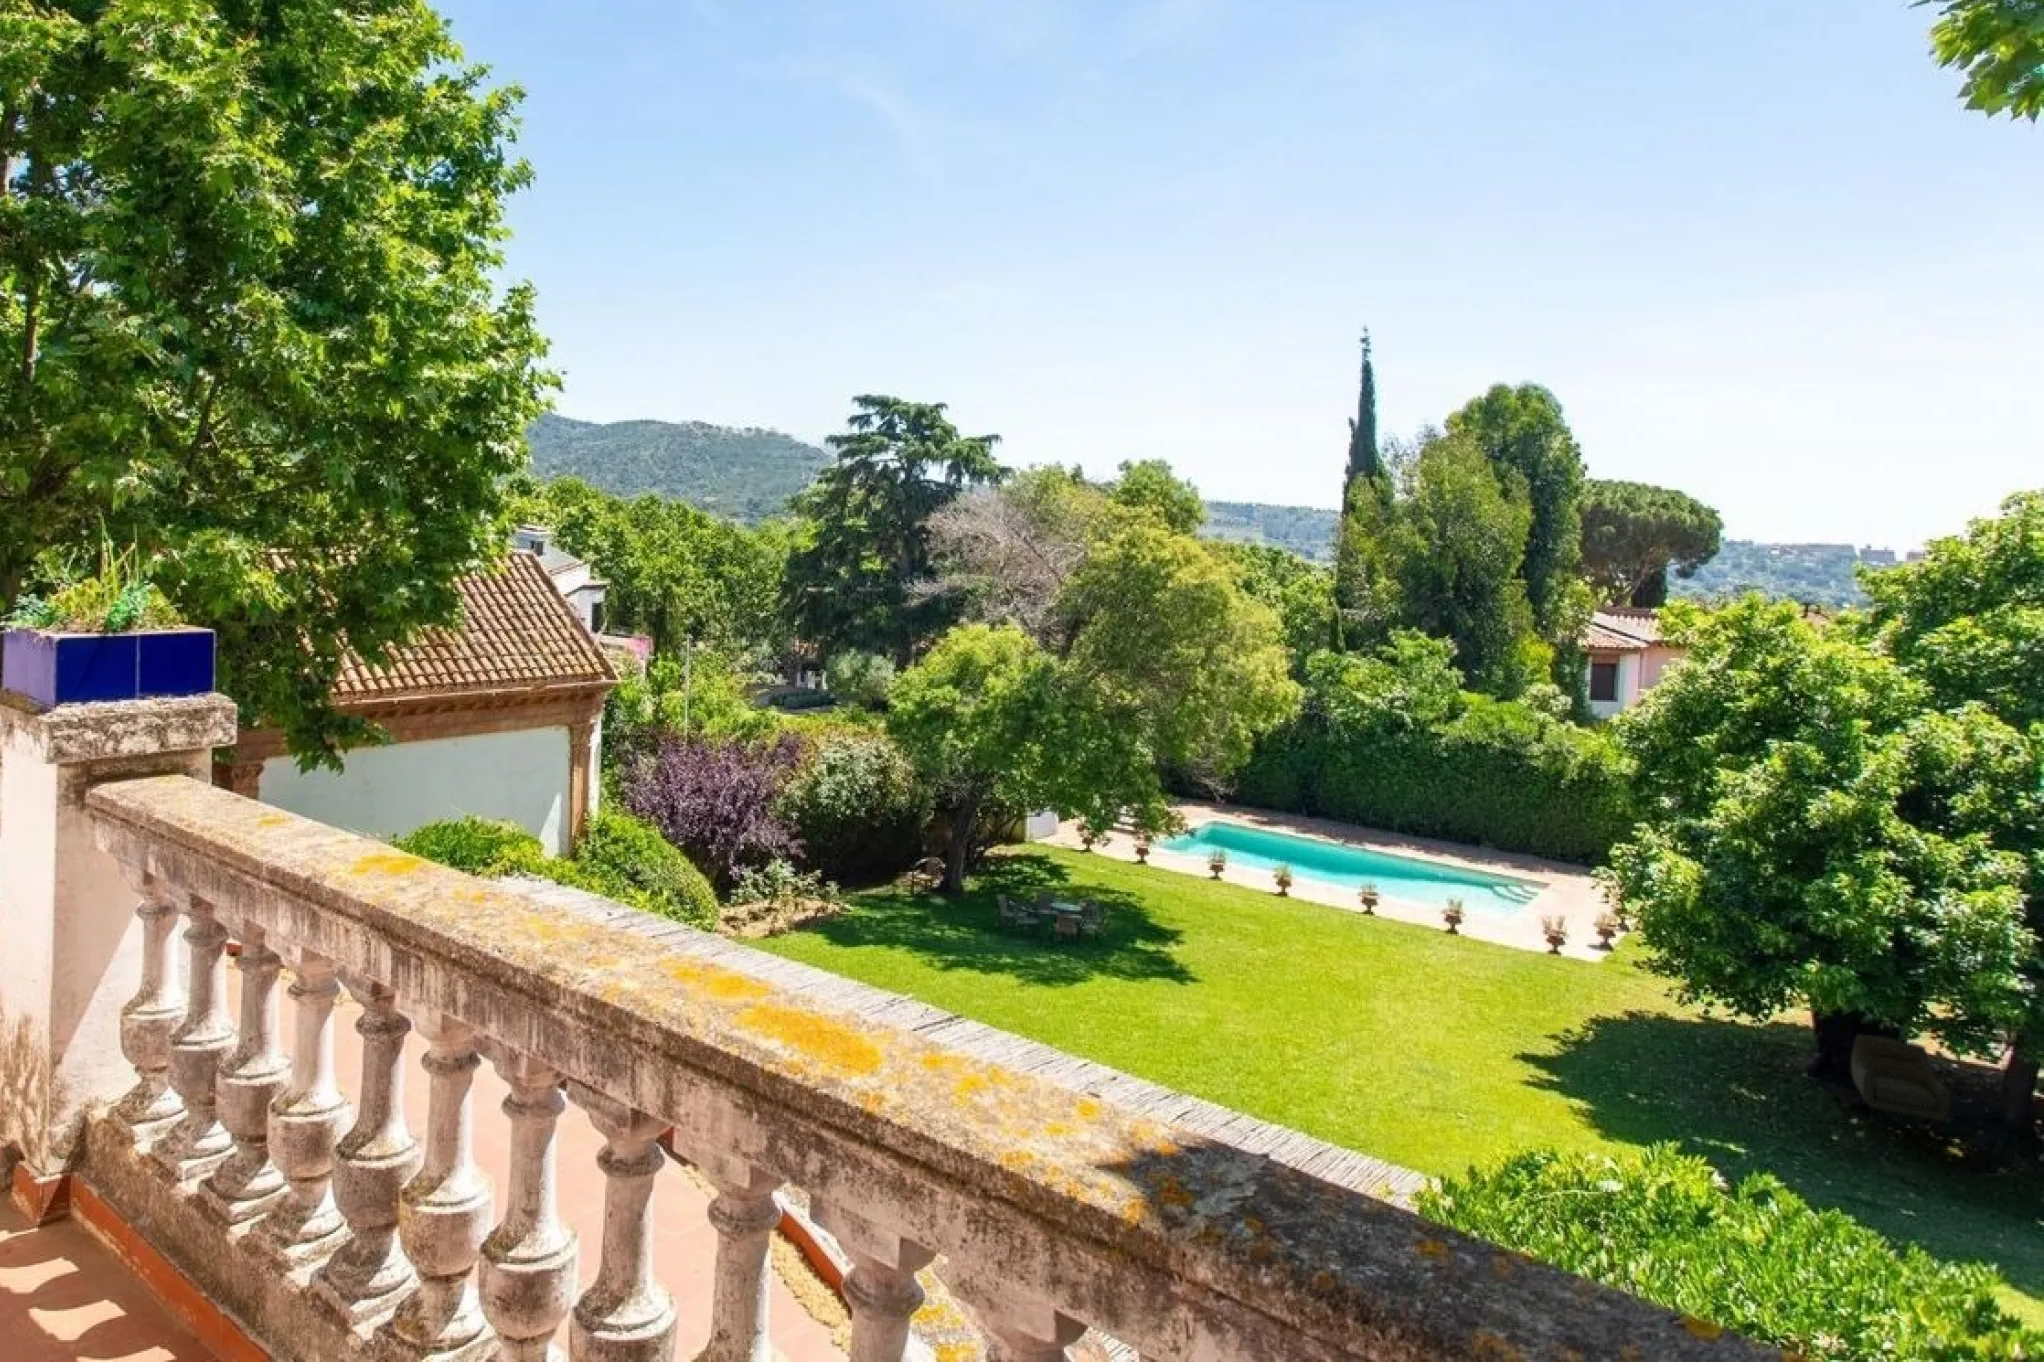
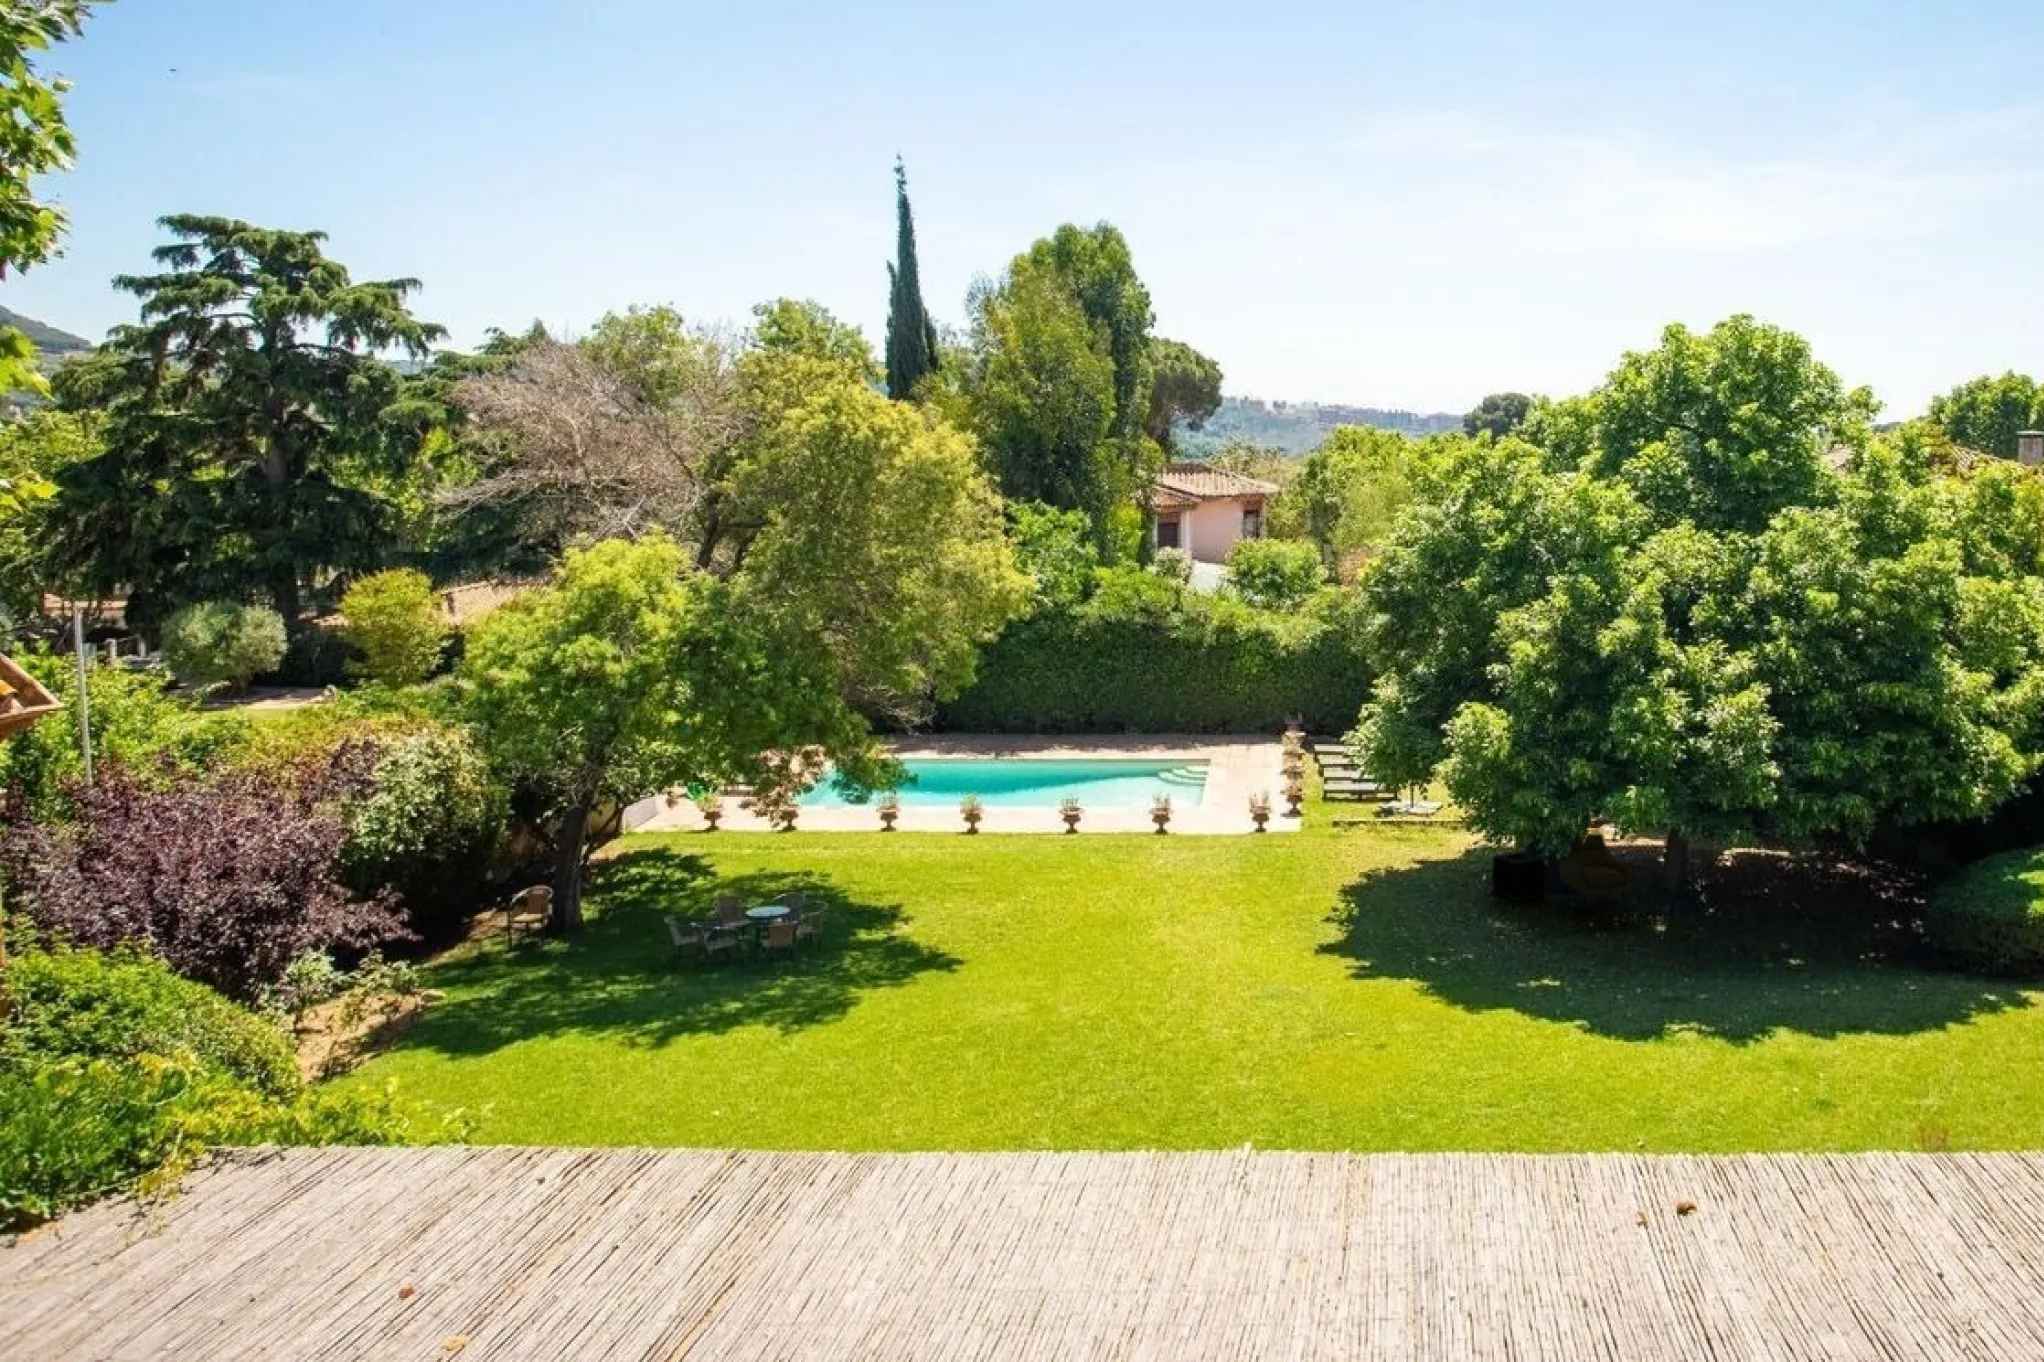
wooden crate: none [1771,1035,1838,1095] -> present [1492,852,1545,900]

